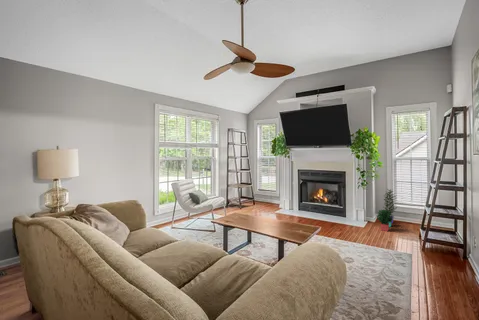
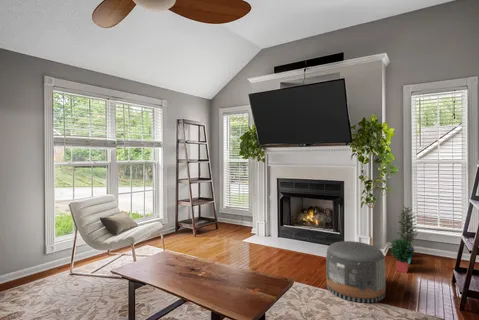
pouf: none [334,210,372,245] -> present [326,241,386,303]

